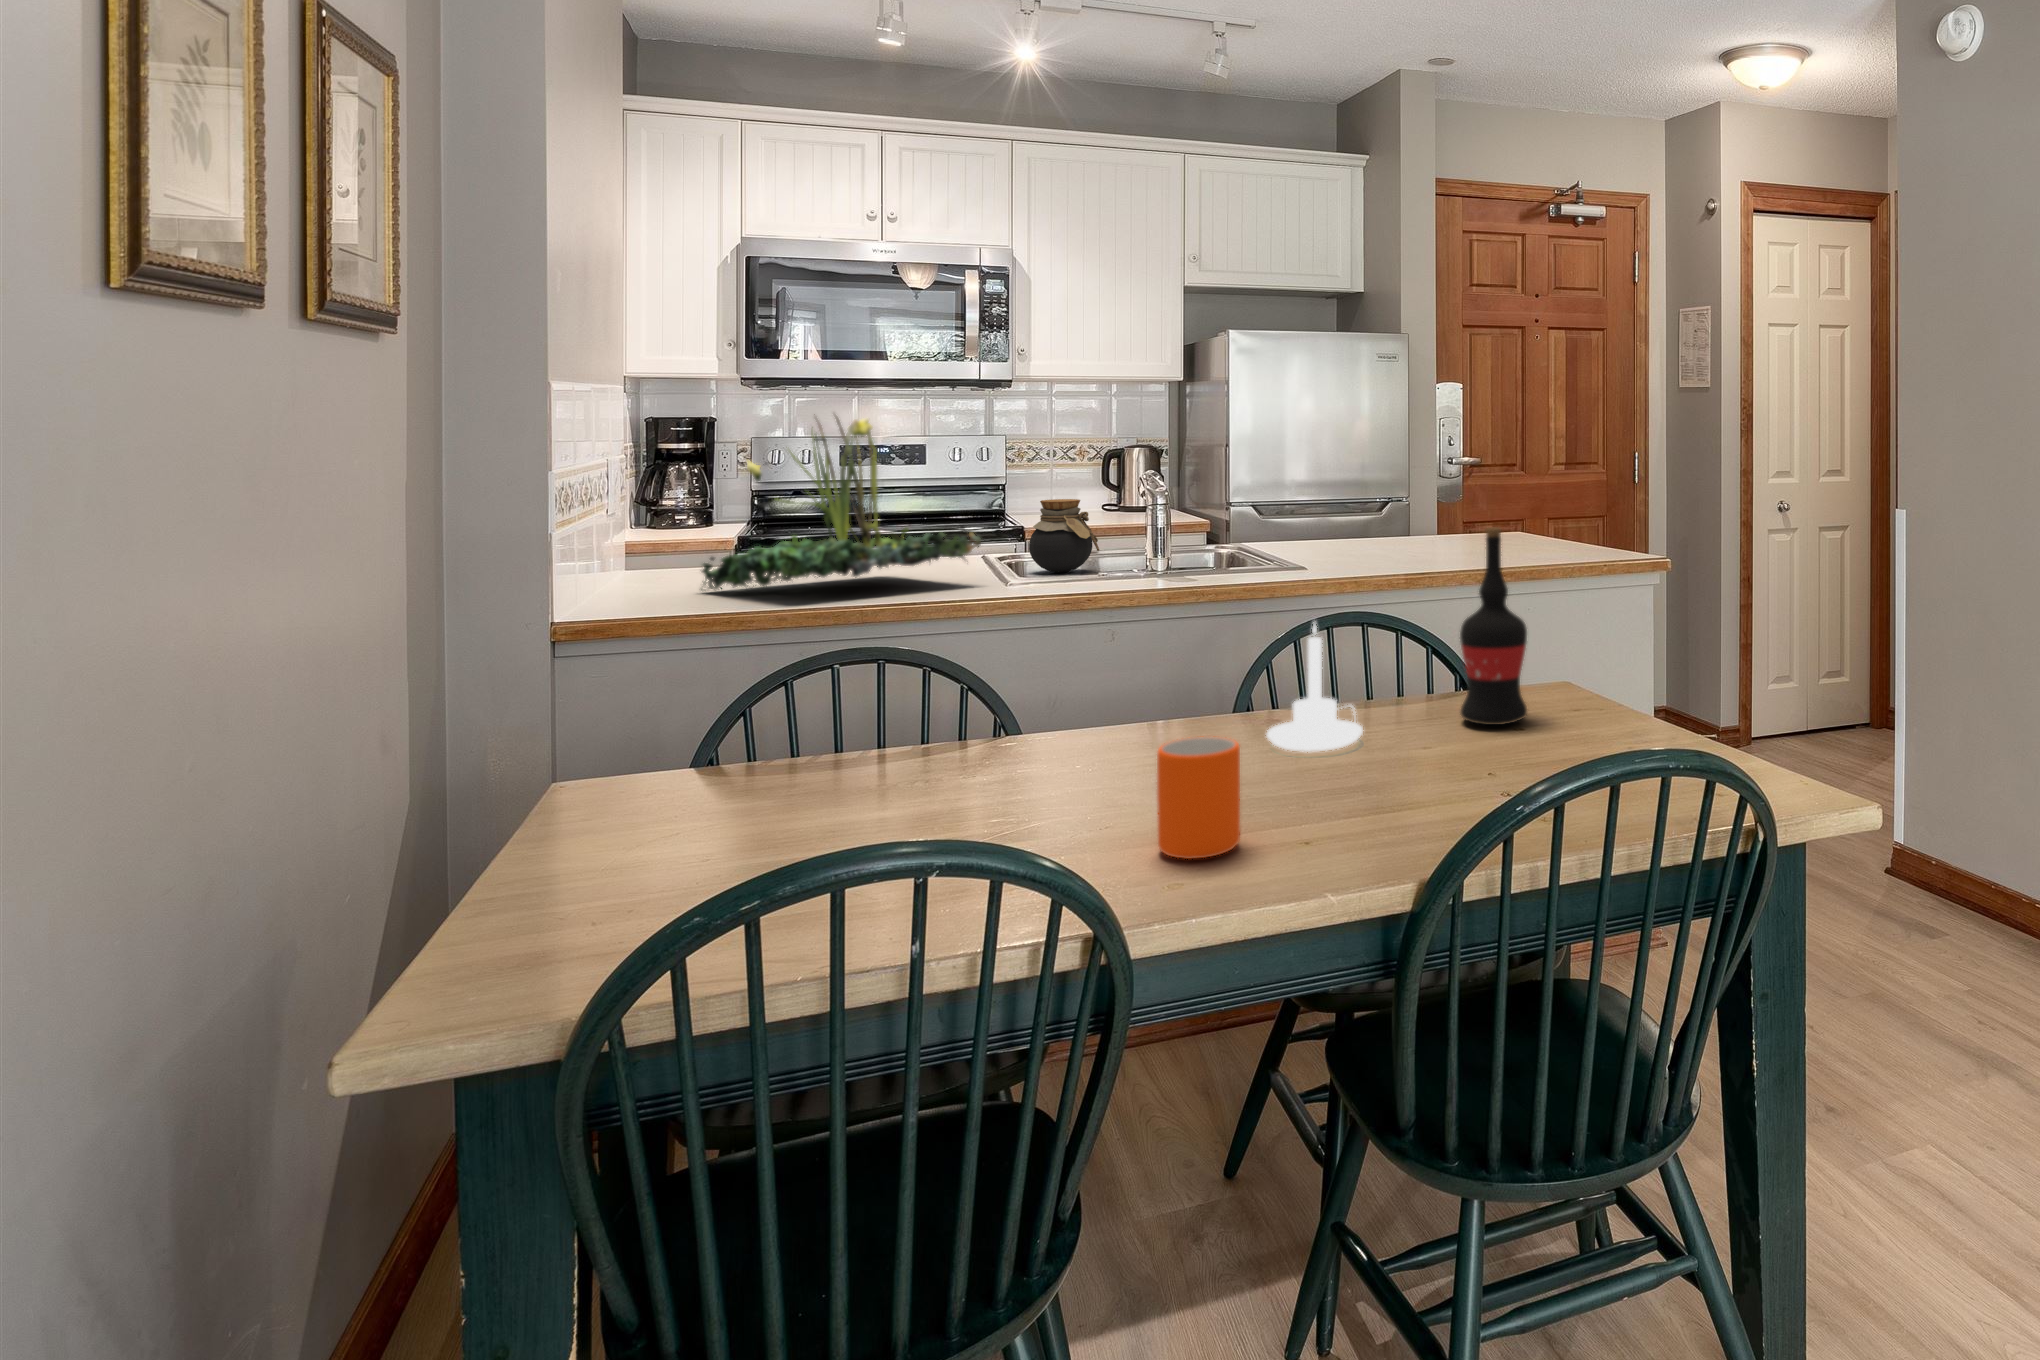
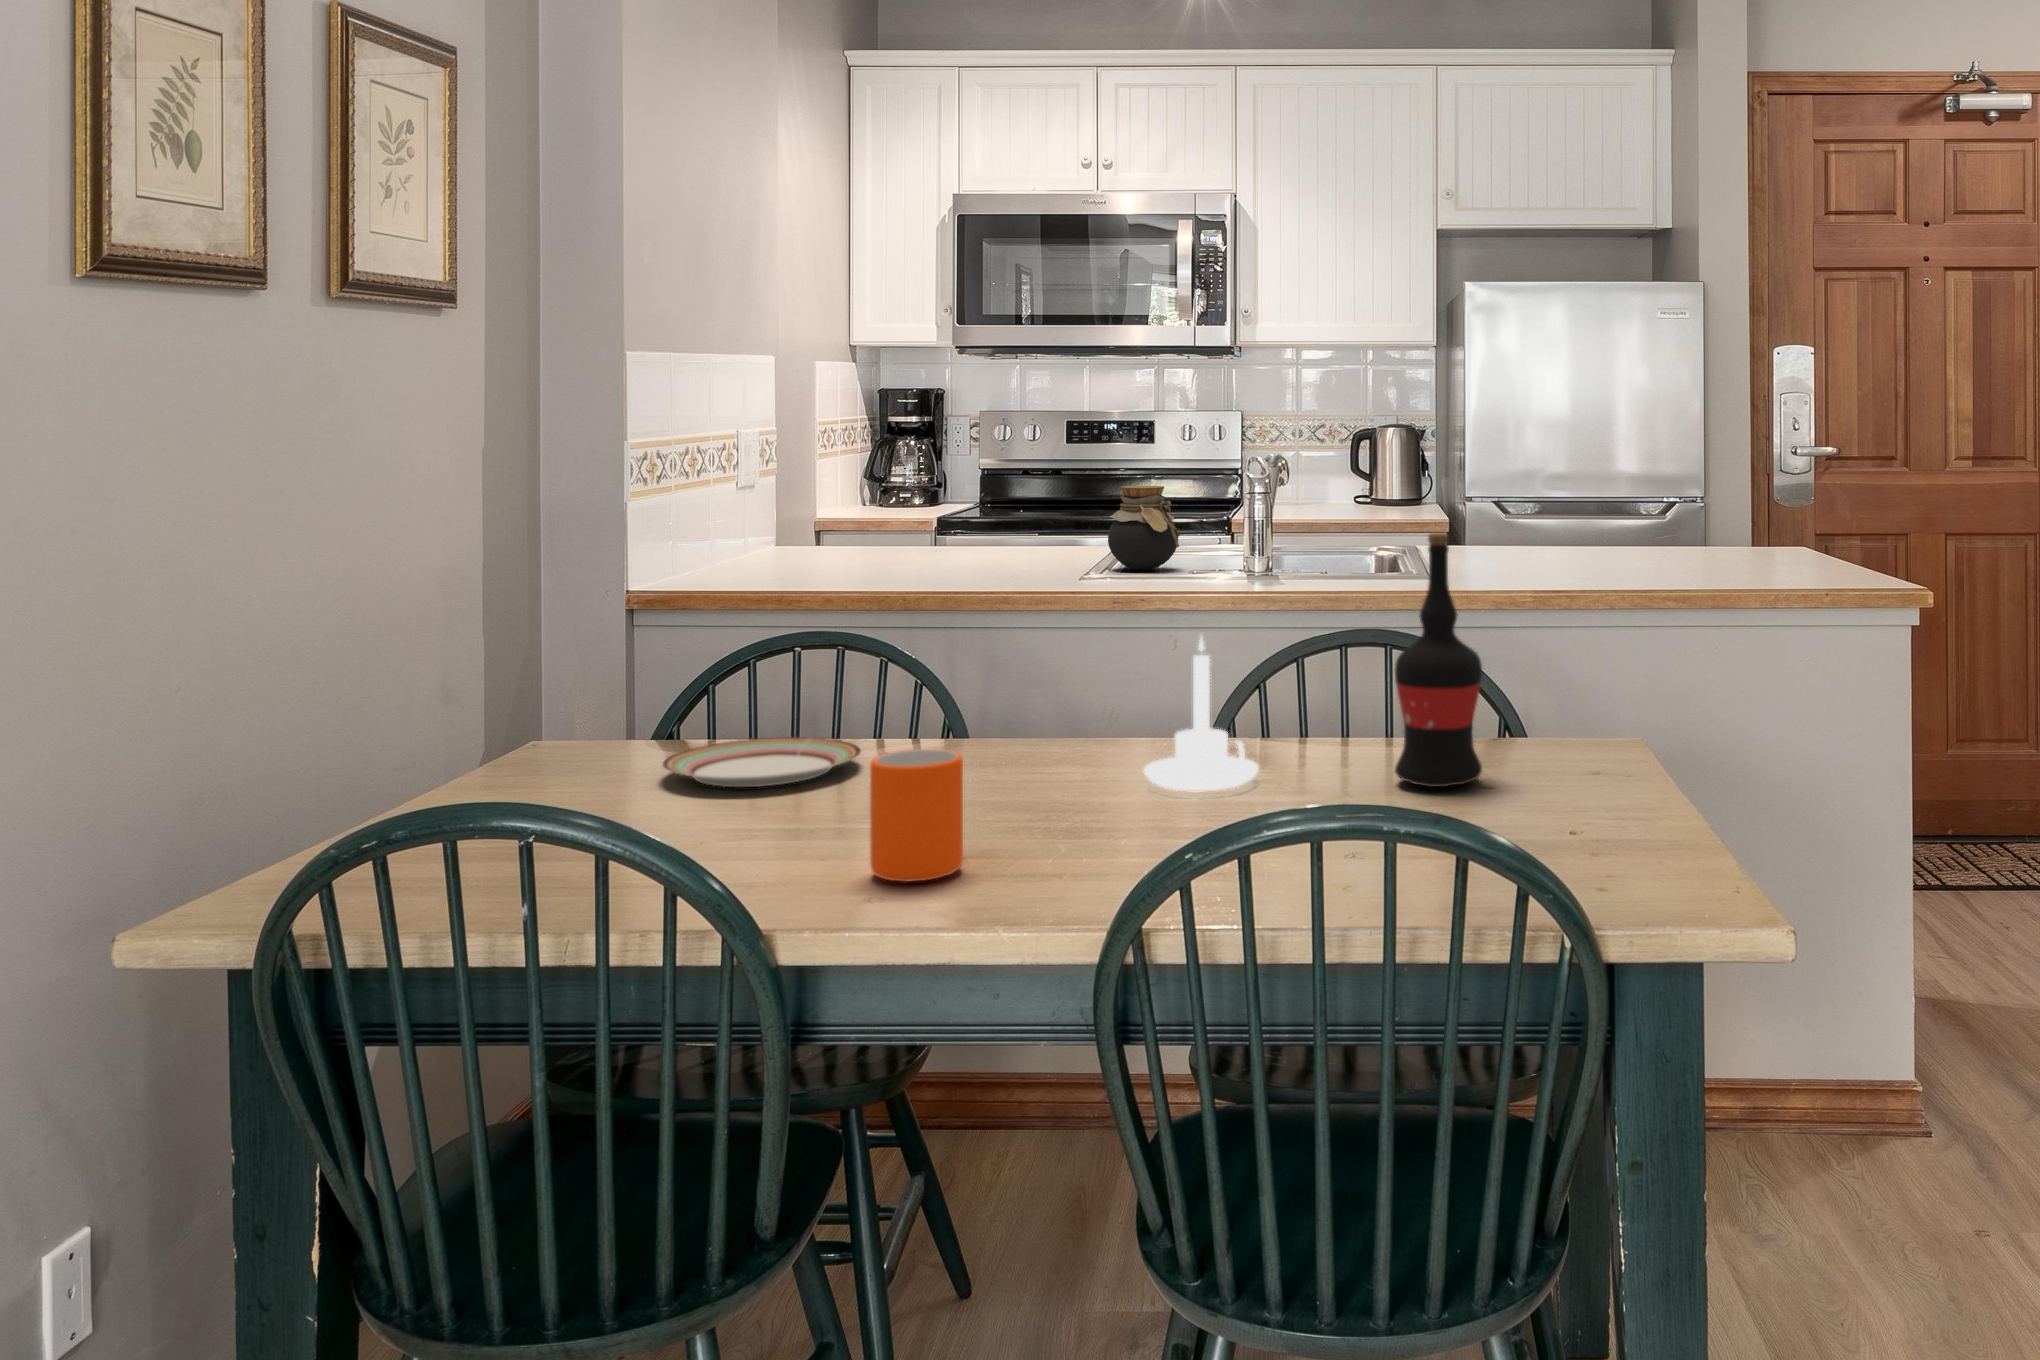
plant: present [702,414,981,590] -> none [780,383,1028,570]
plate: none [791,744,992,801] -> present [662,737,861,787]

